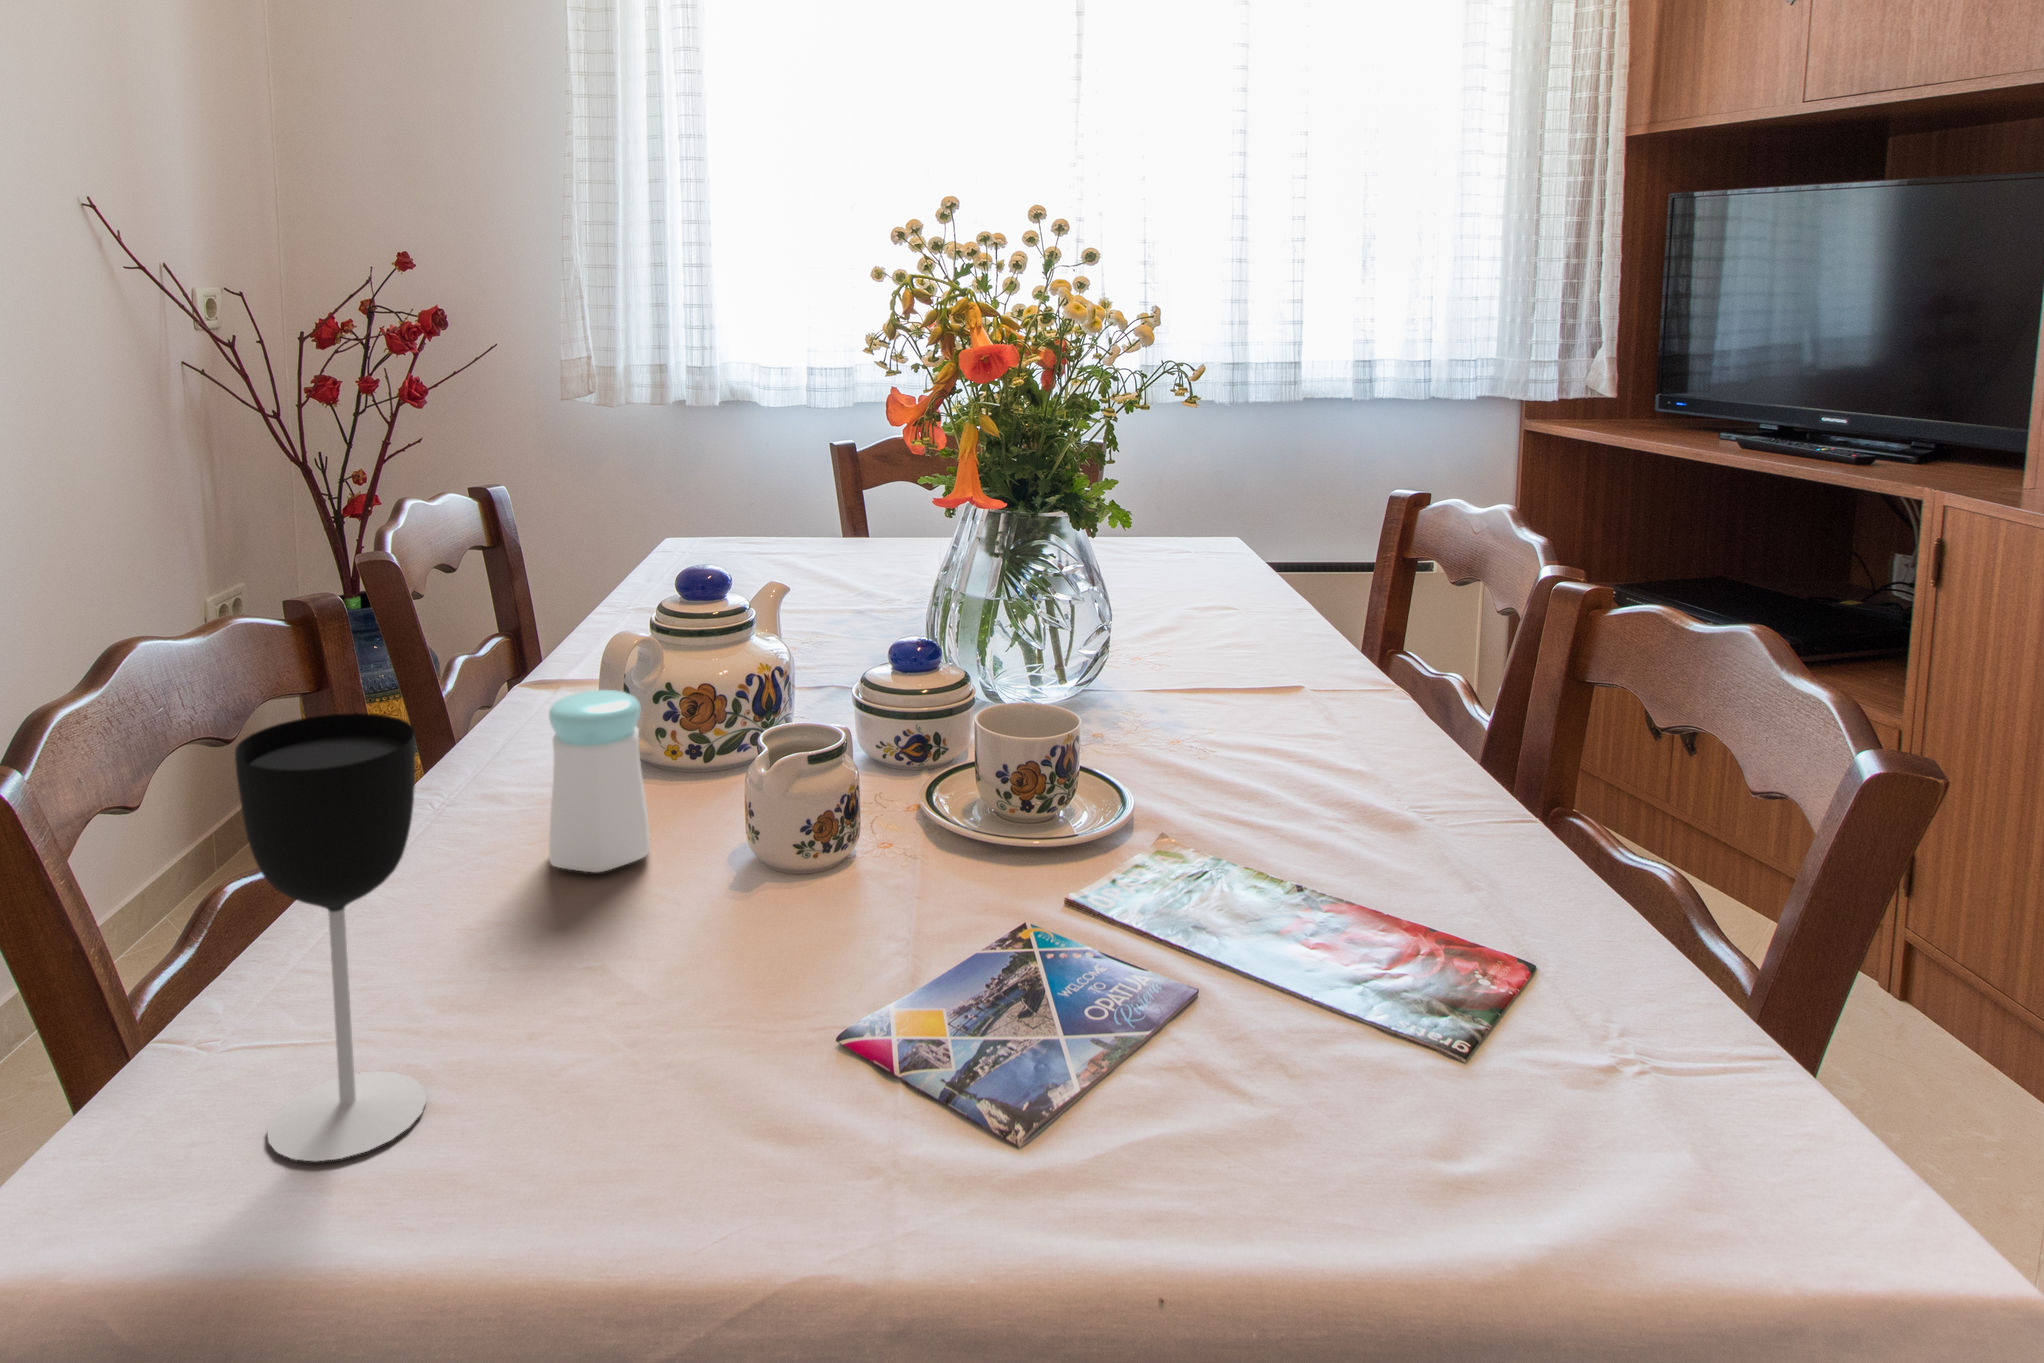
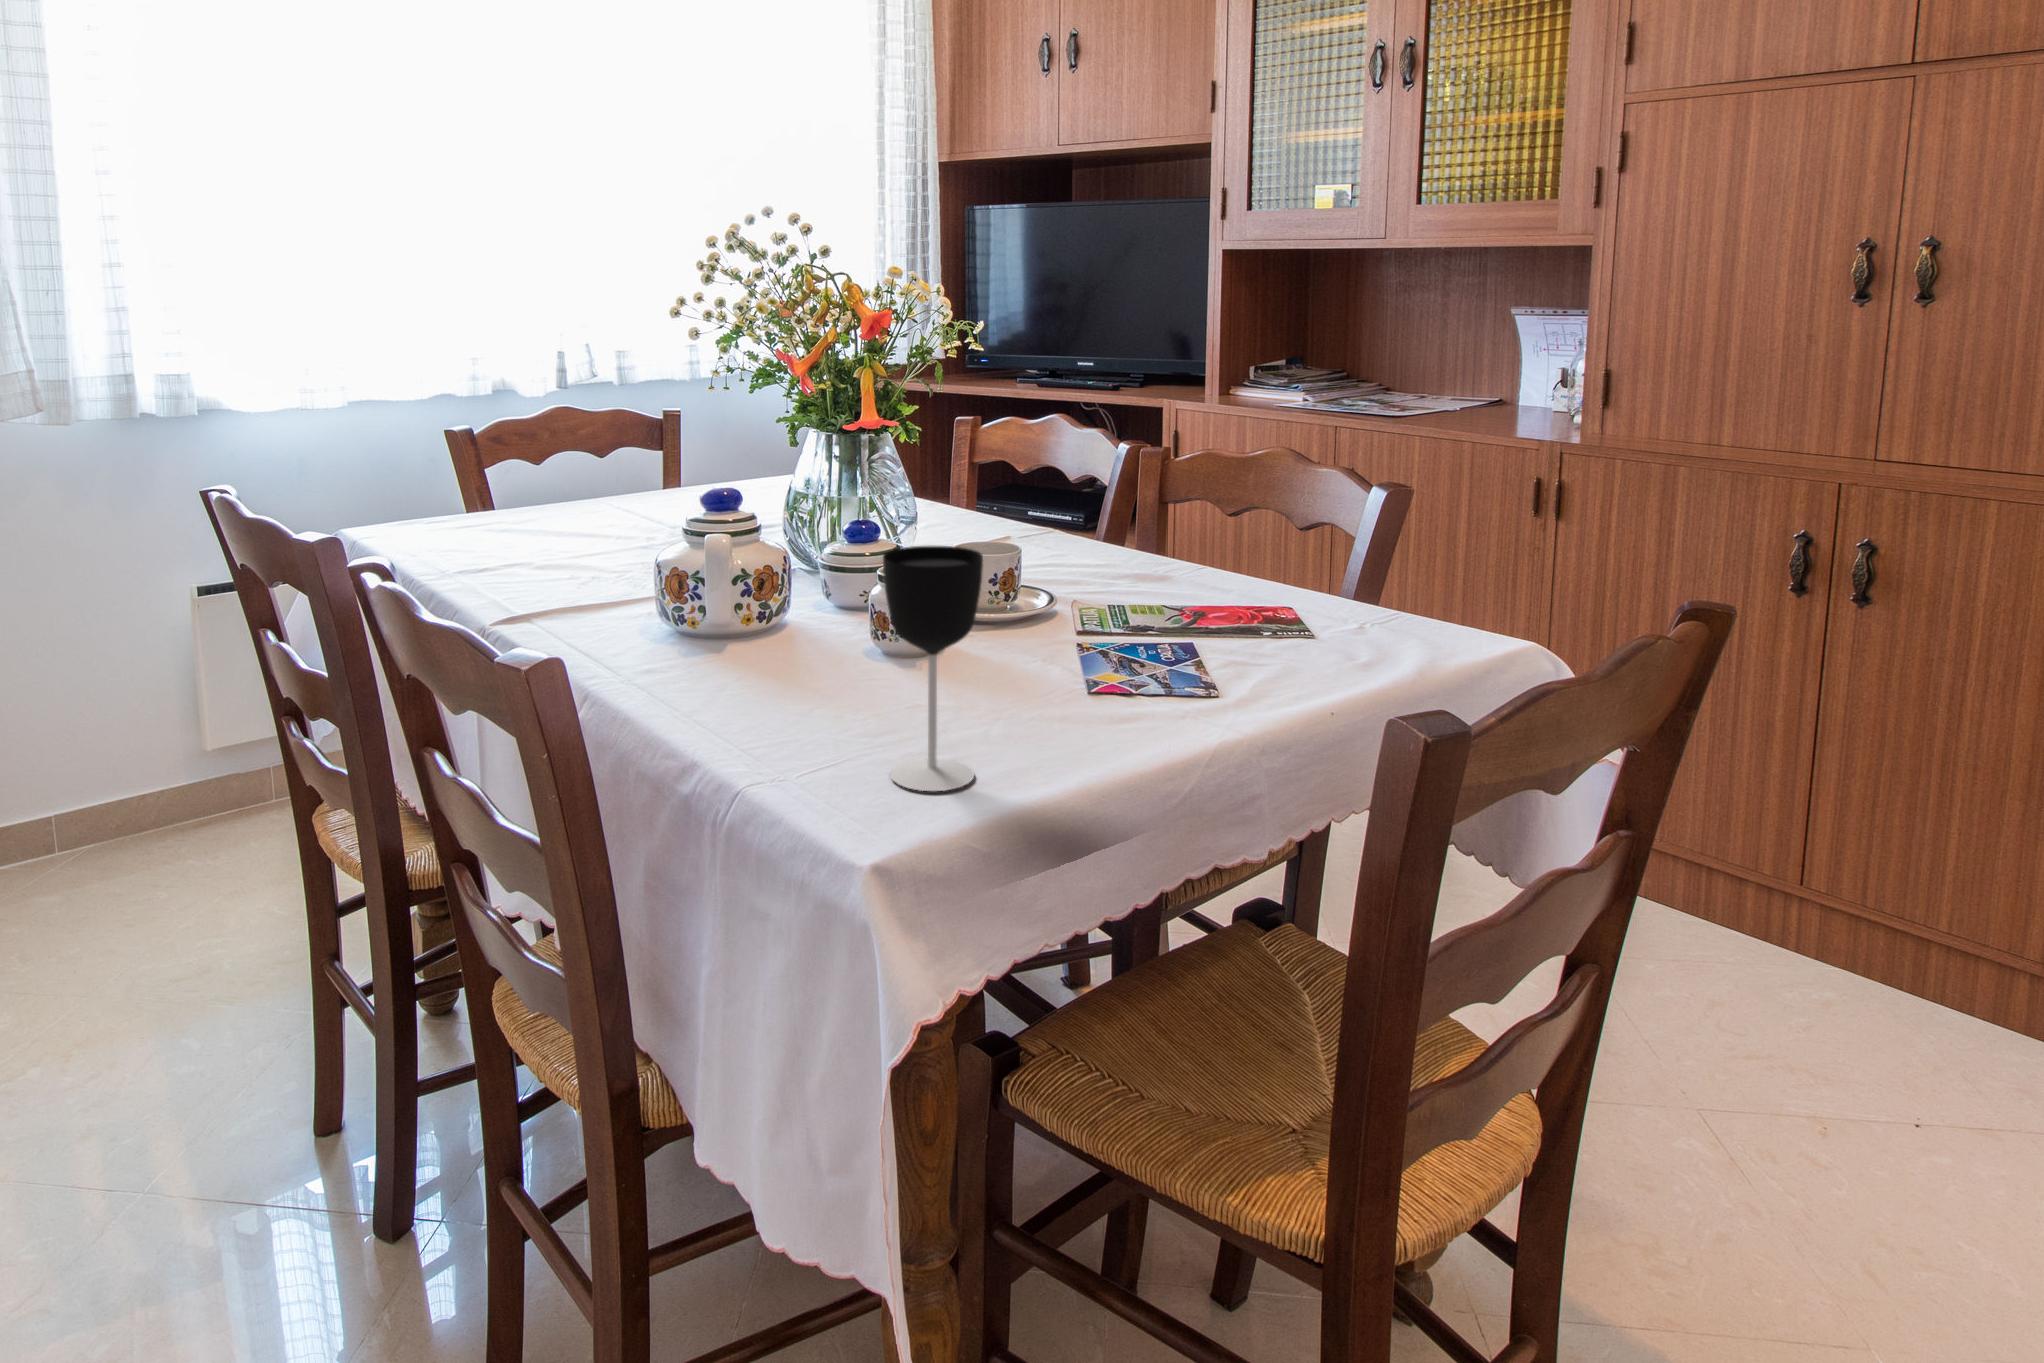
salt shaker: present [549,690,650,872] -> none [764,563,834,681]

